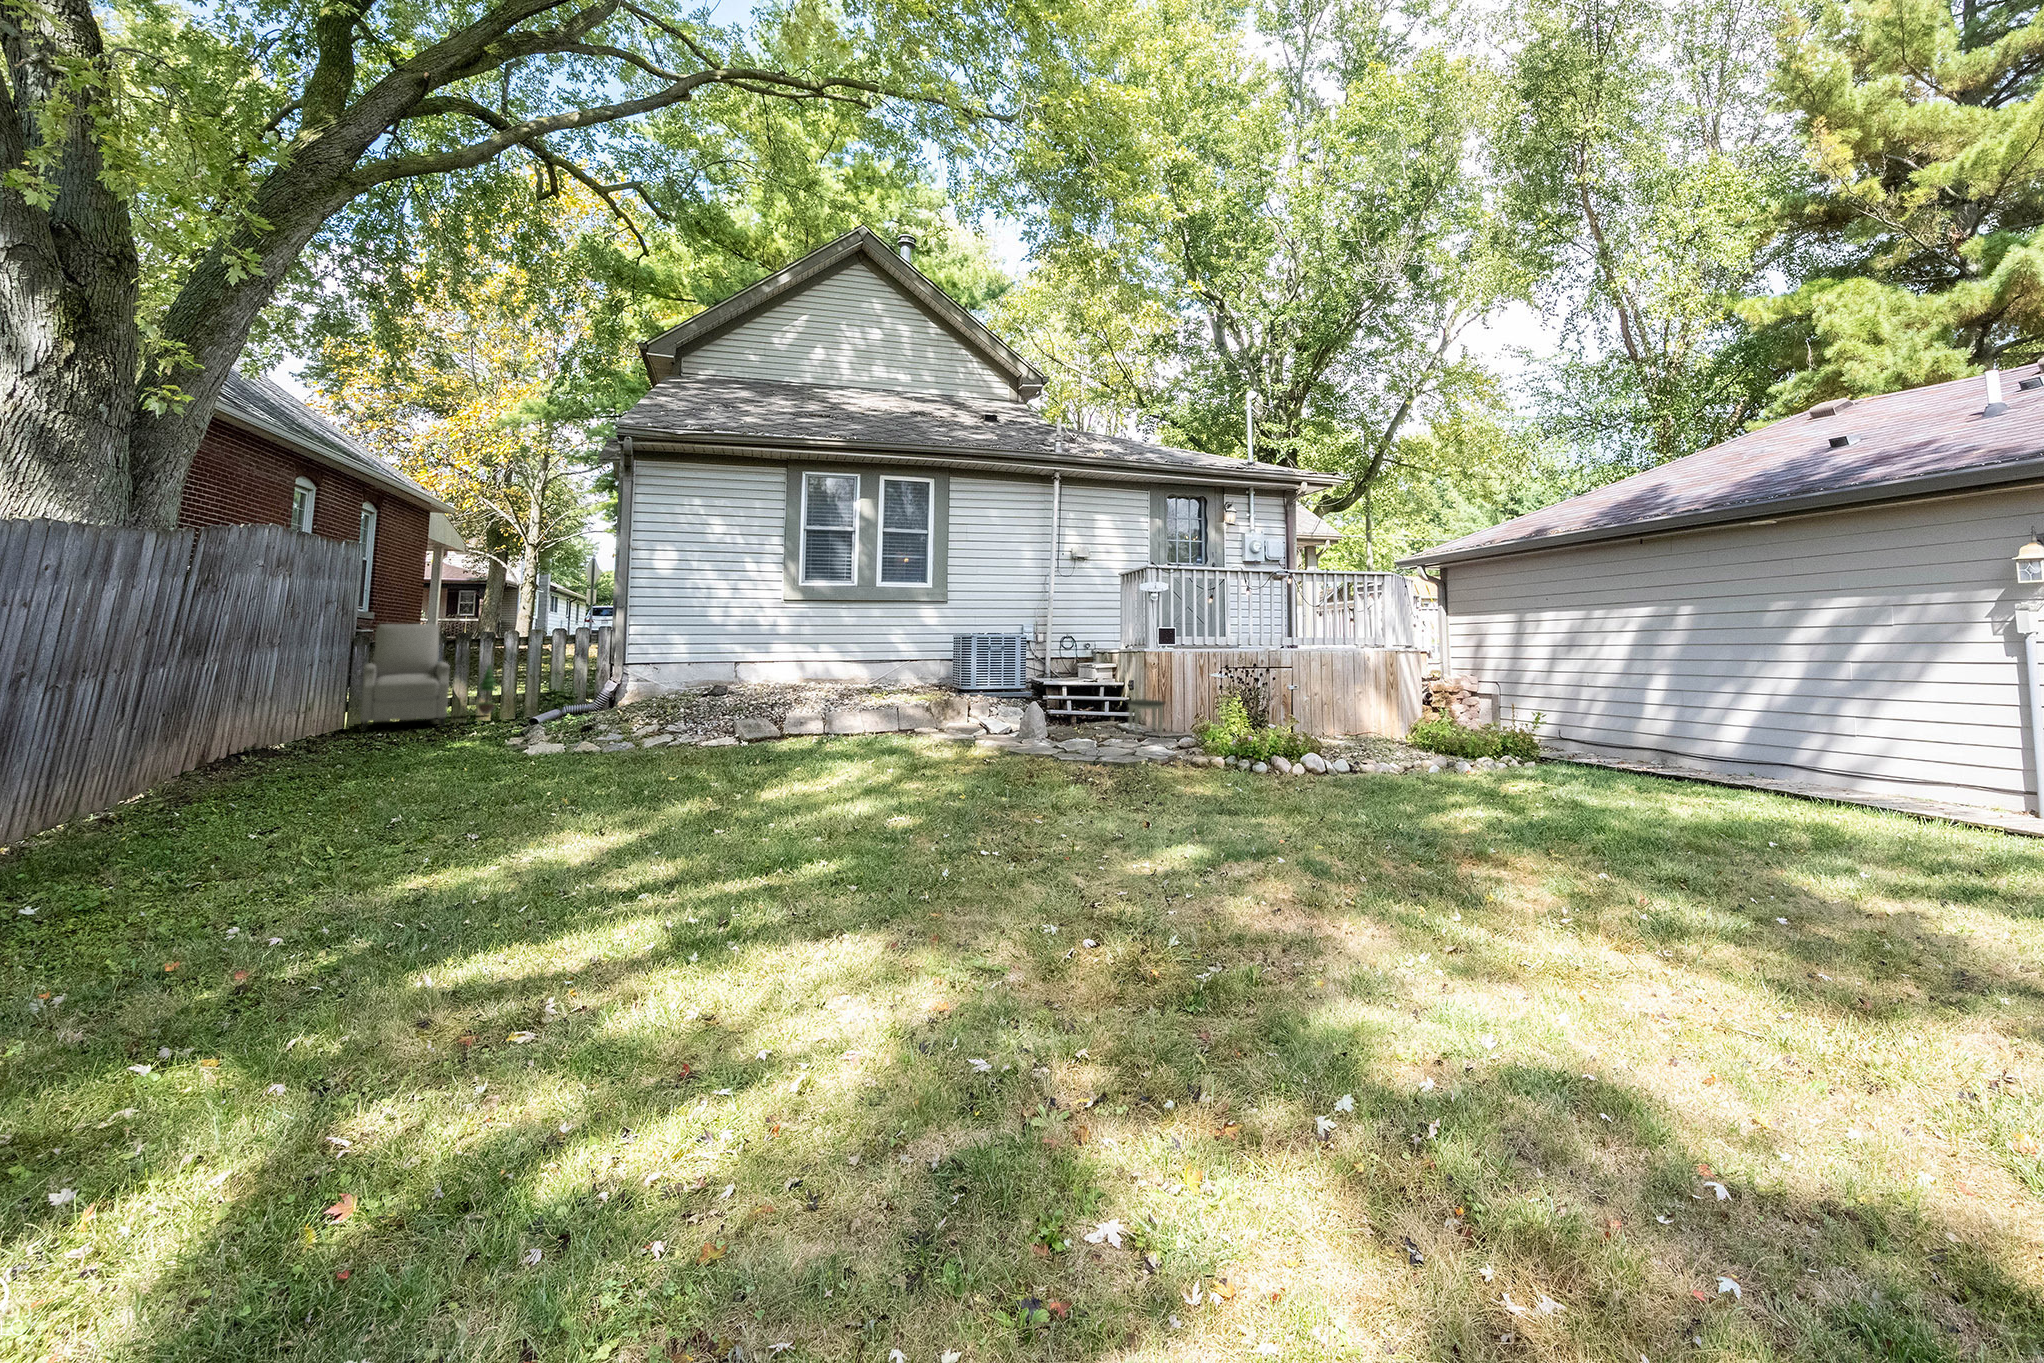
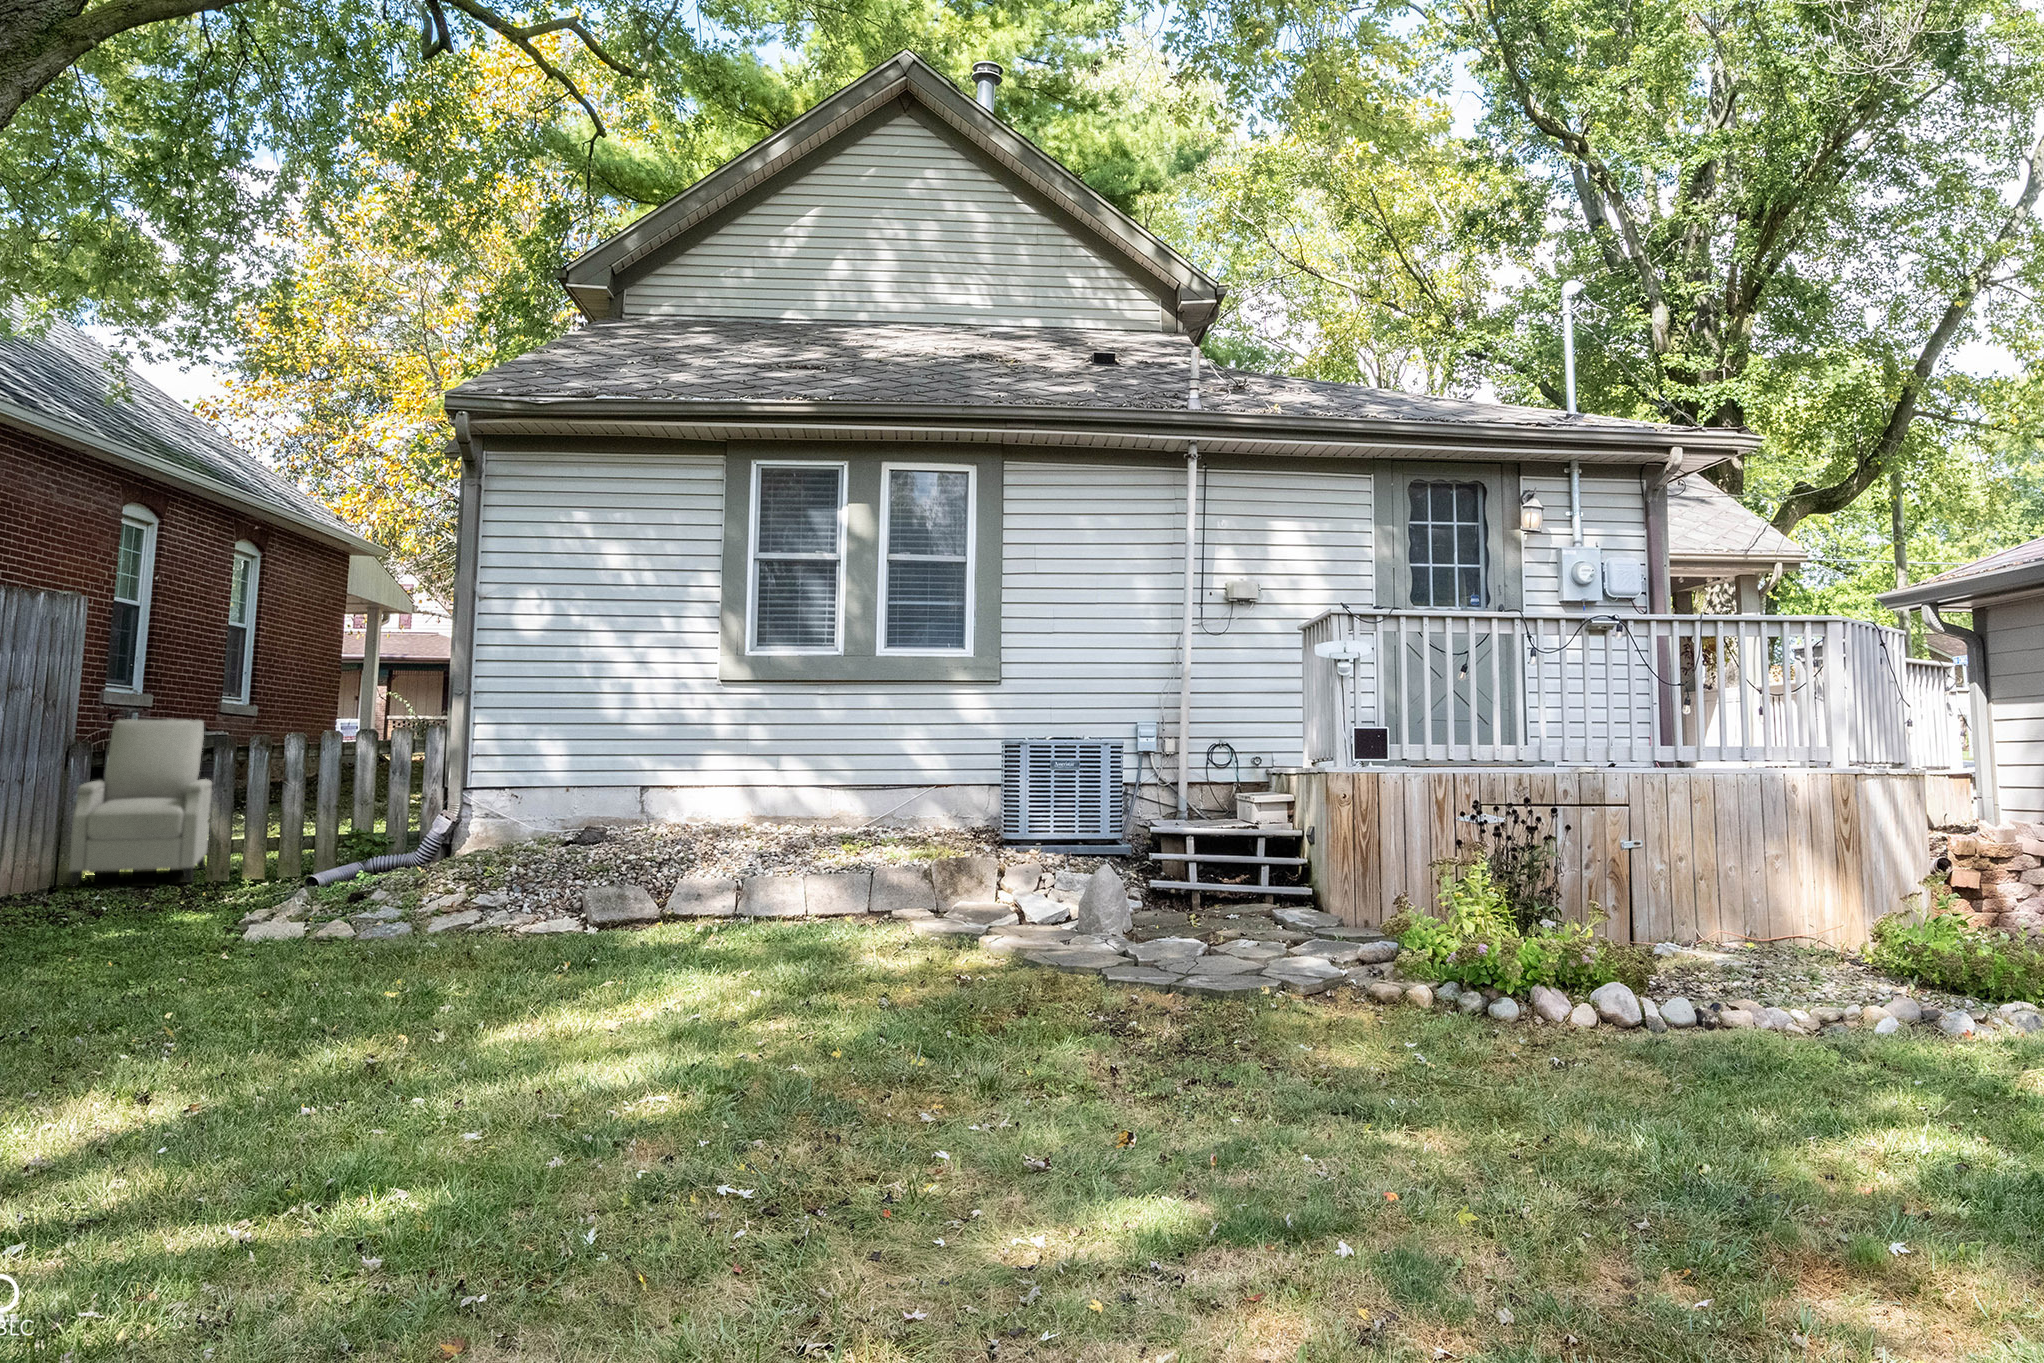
potted tree: present [478,665,496,715] -> none [256,782,290,866]
round table: present [1127,699,1165,734] -> none [1283,864,1358,932]

